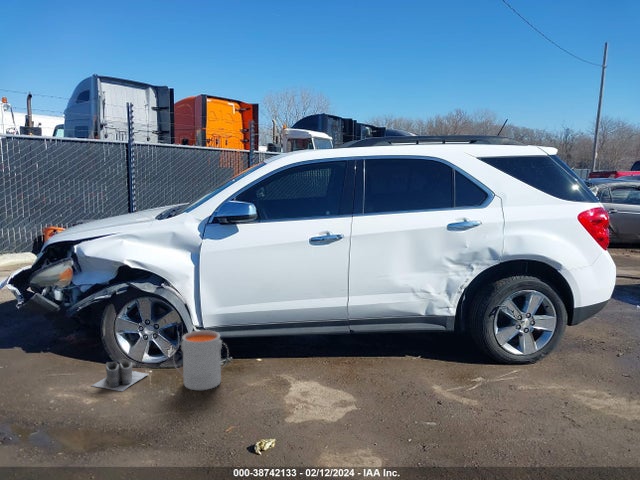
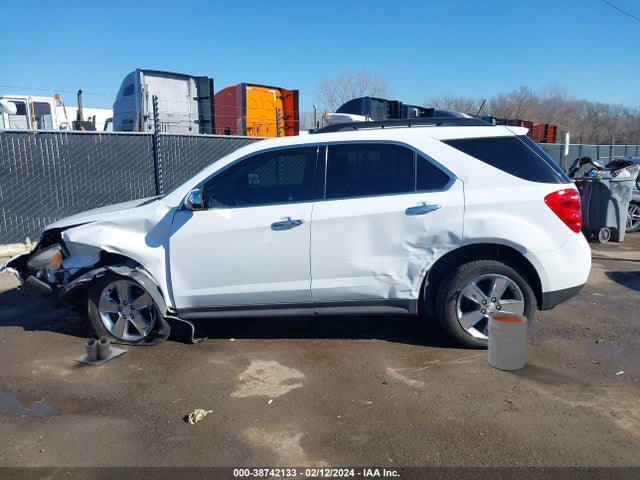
bucket: present [174,330,227,390] -> present [487,312,532,370]

